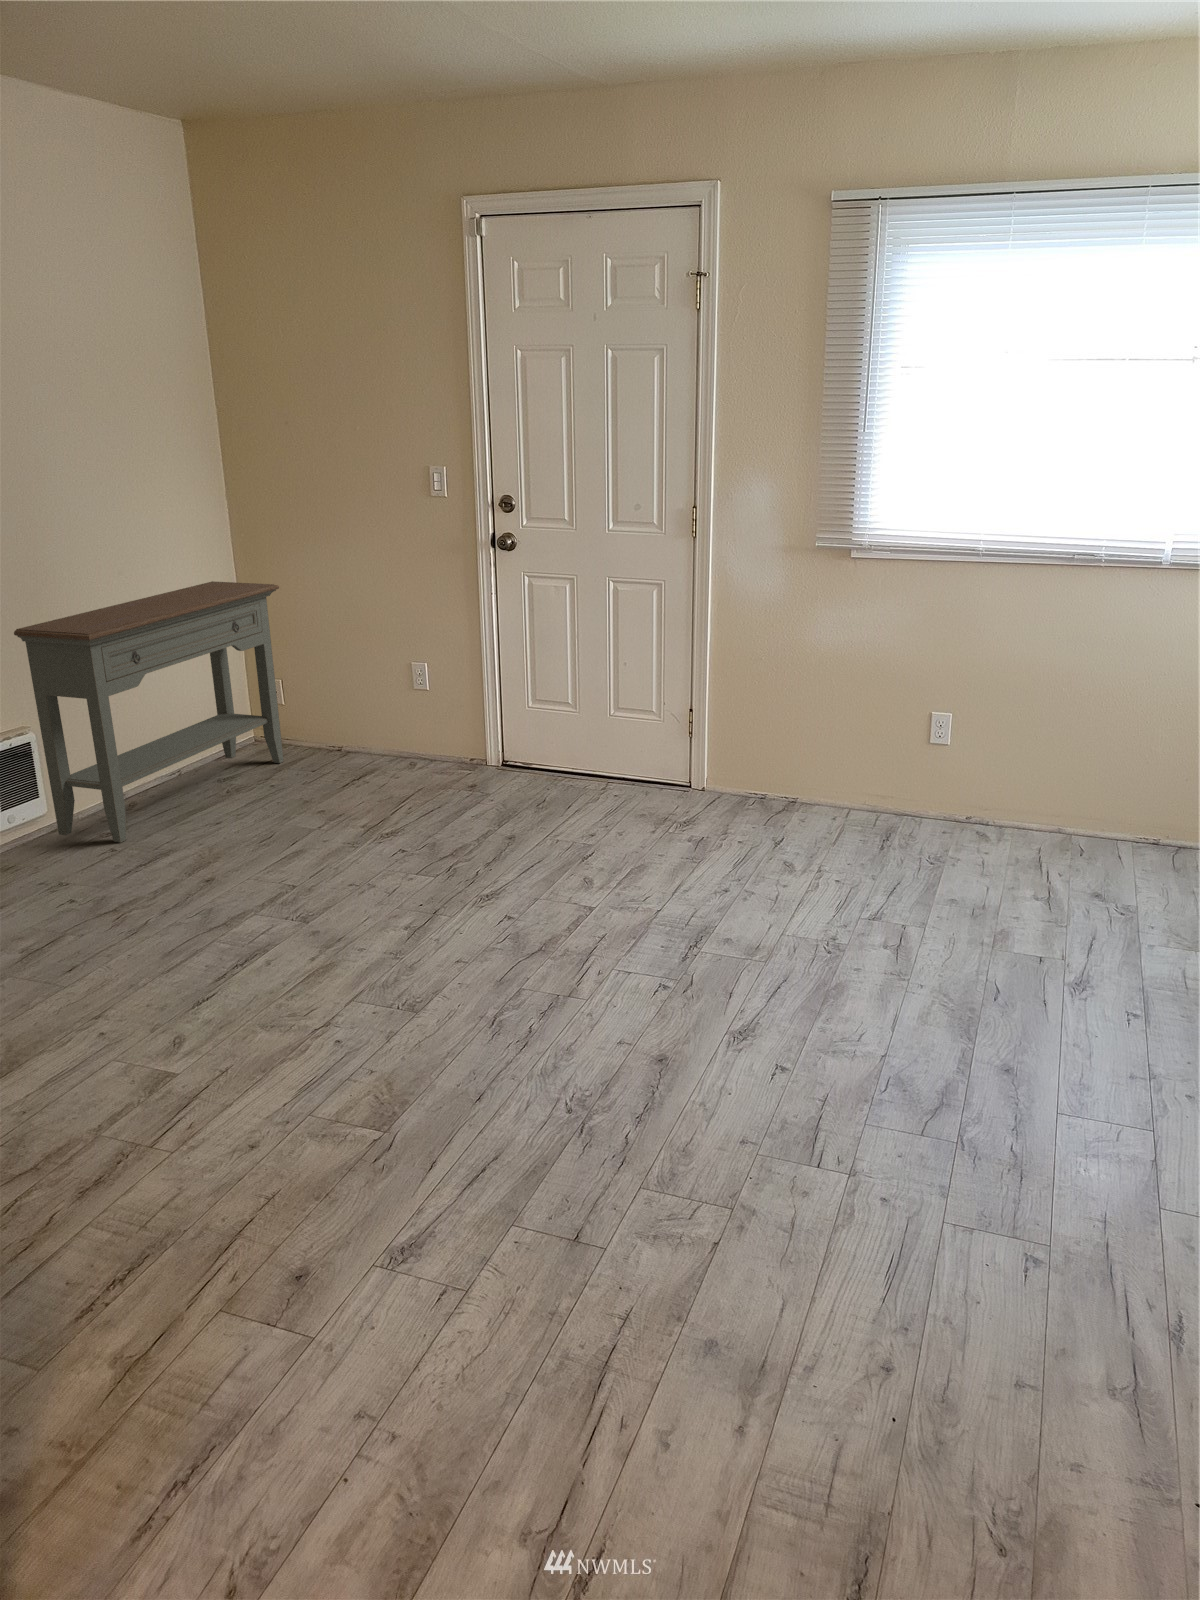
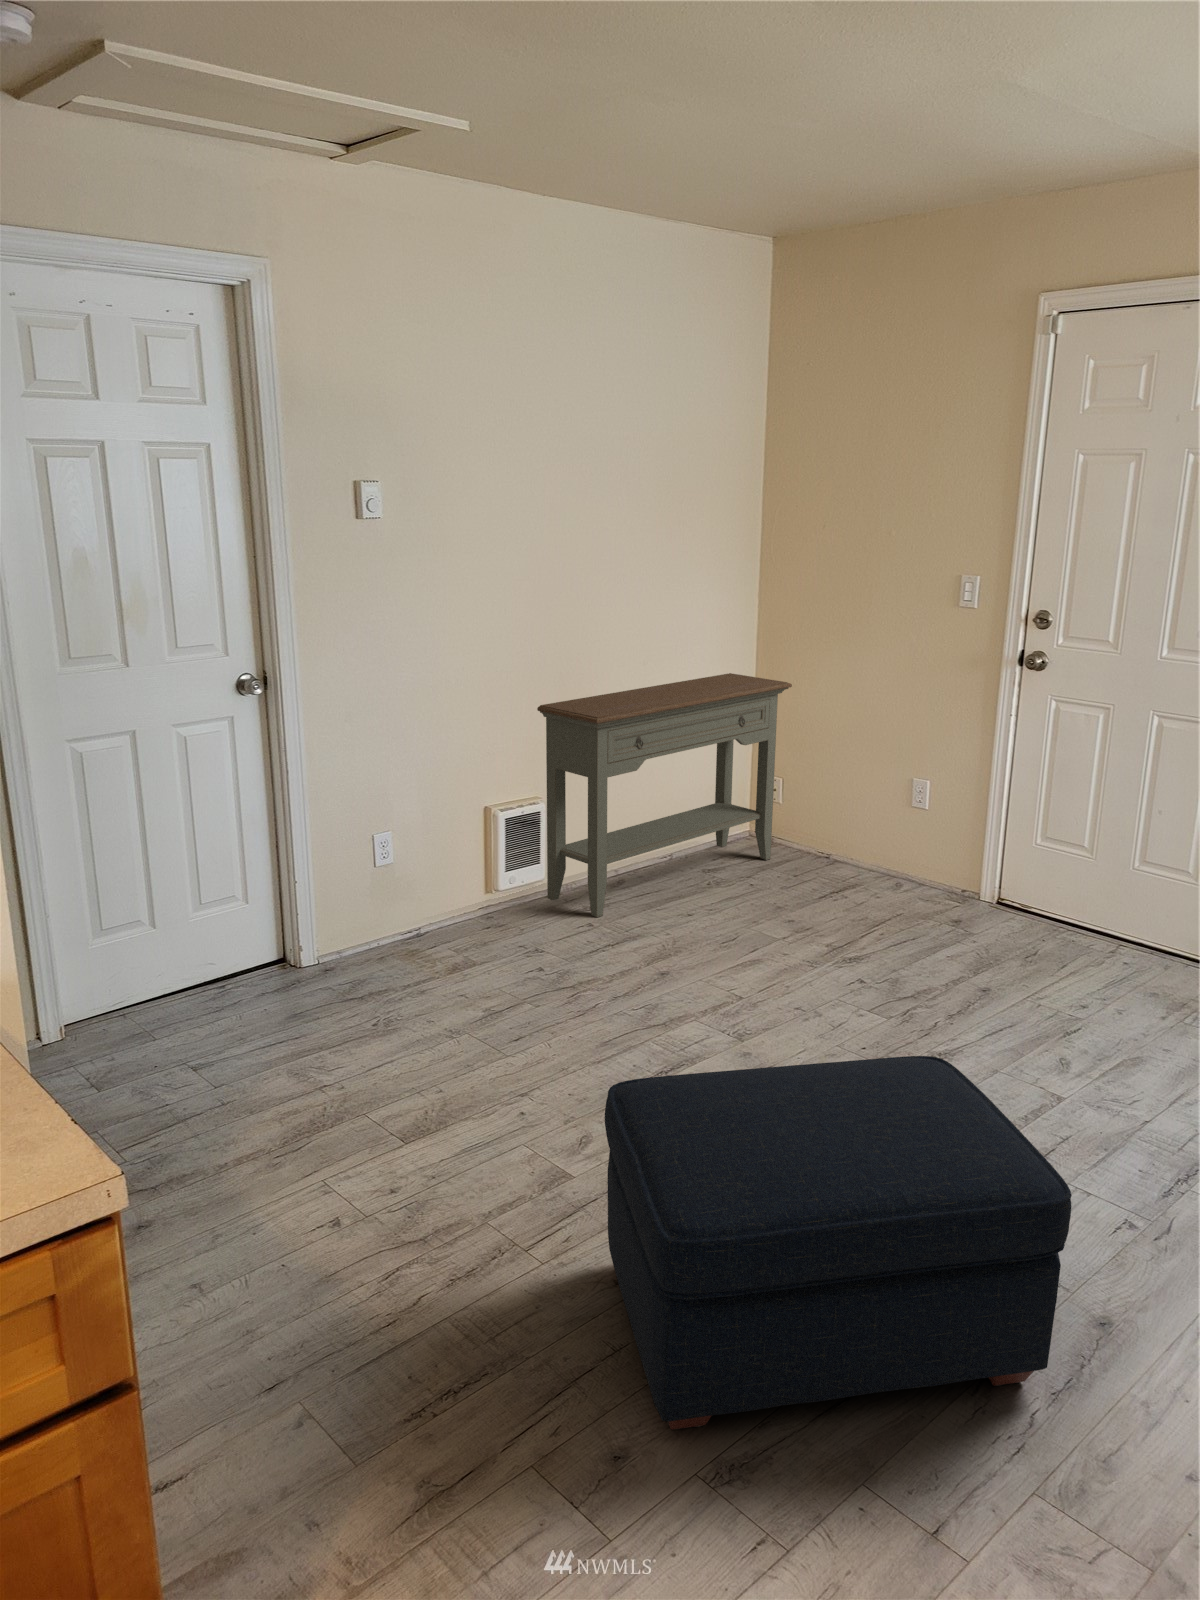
ottoman: none [214,879,635,1241] -> present [605,1056,1072,1430]

